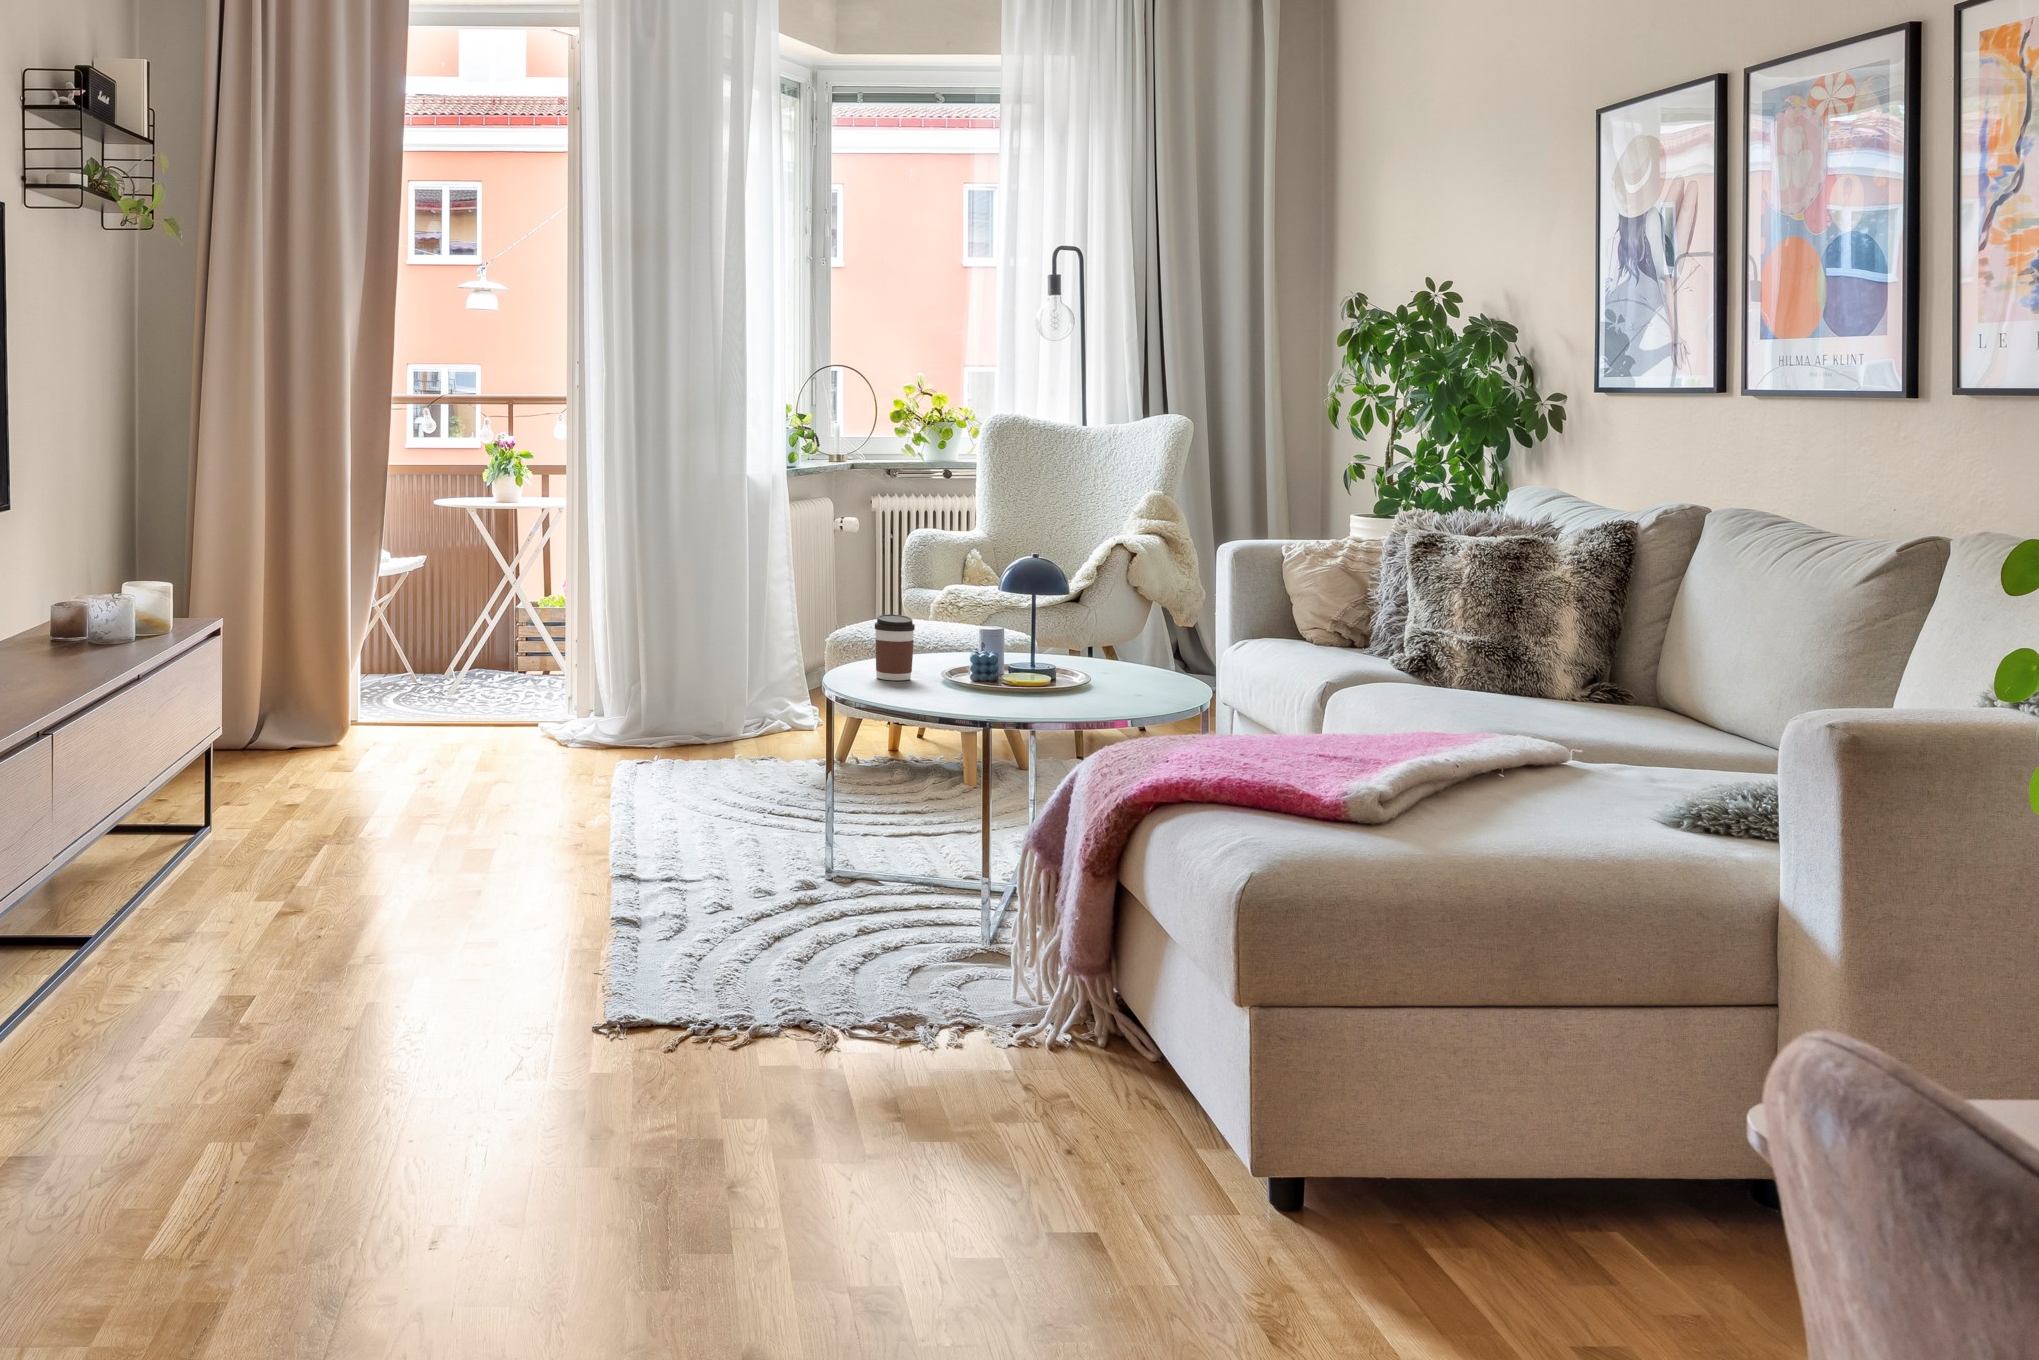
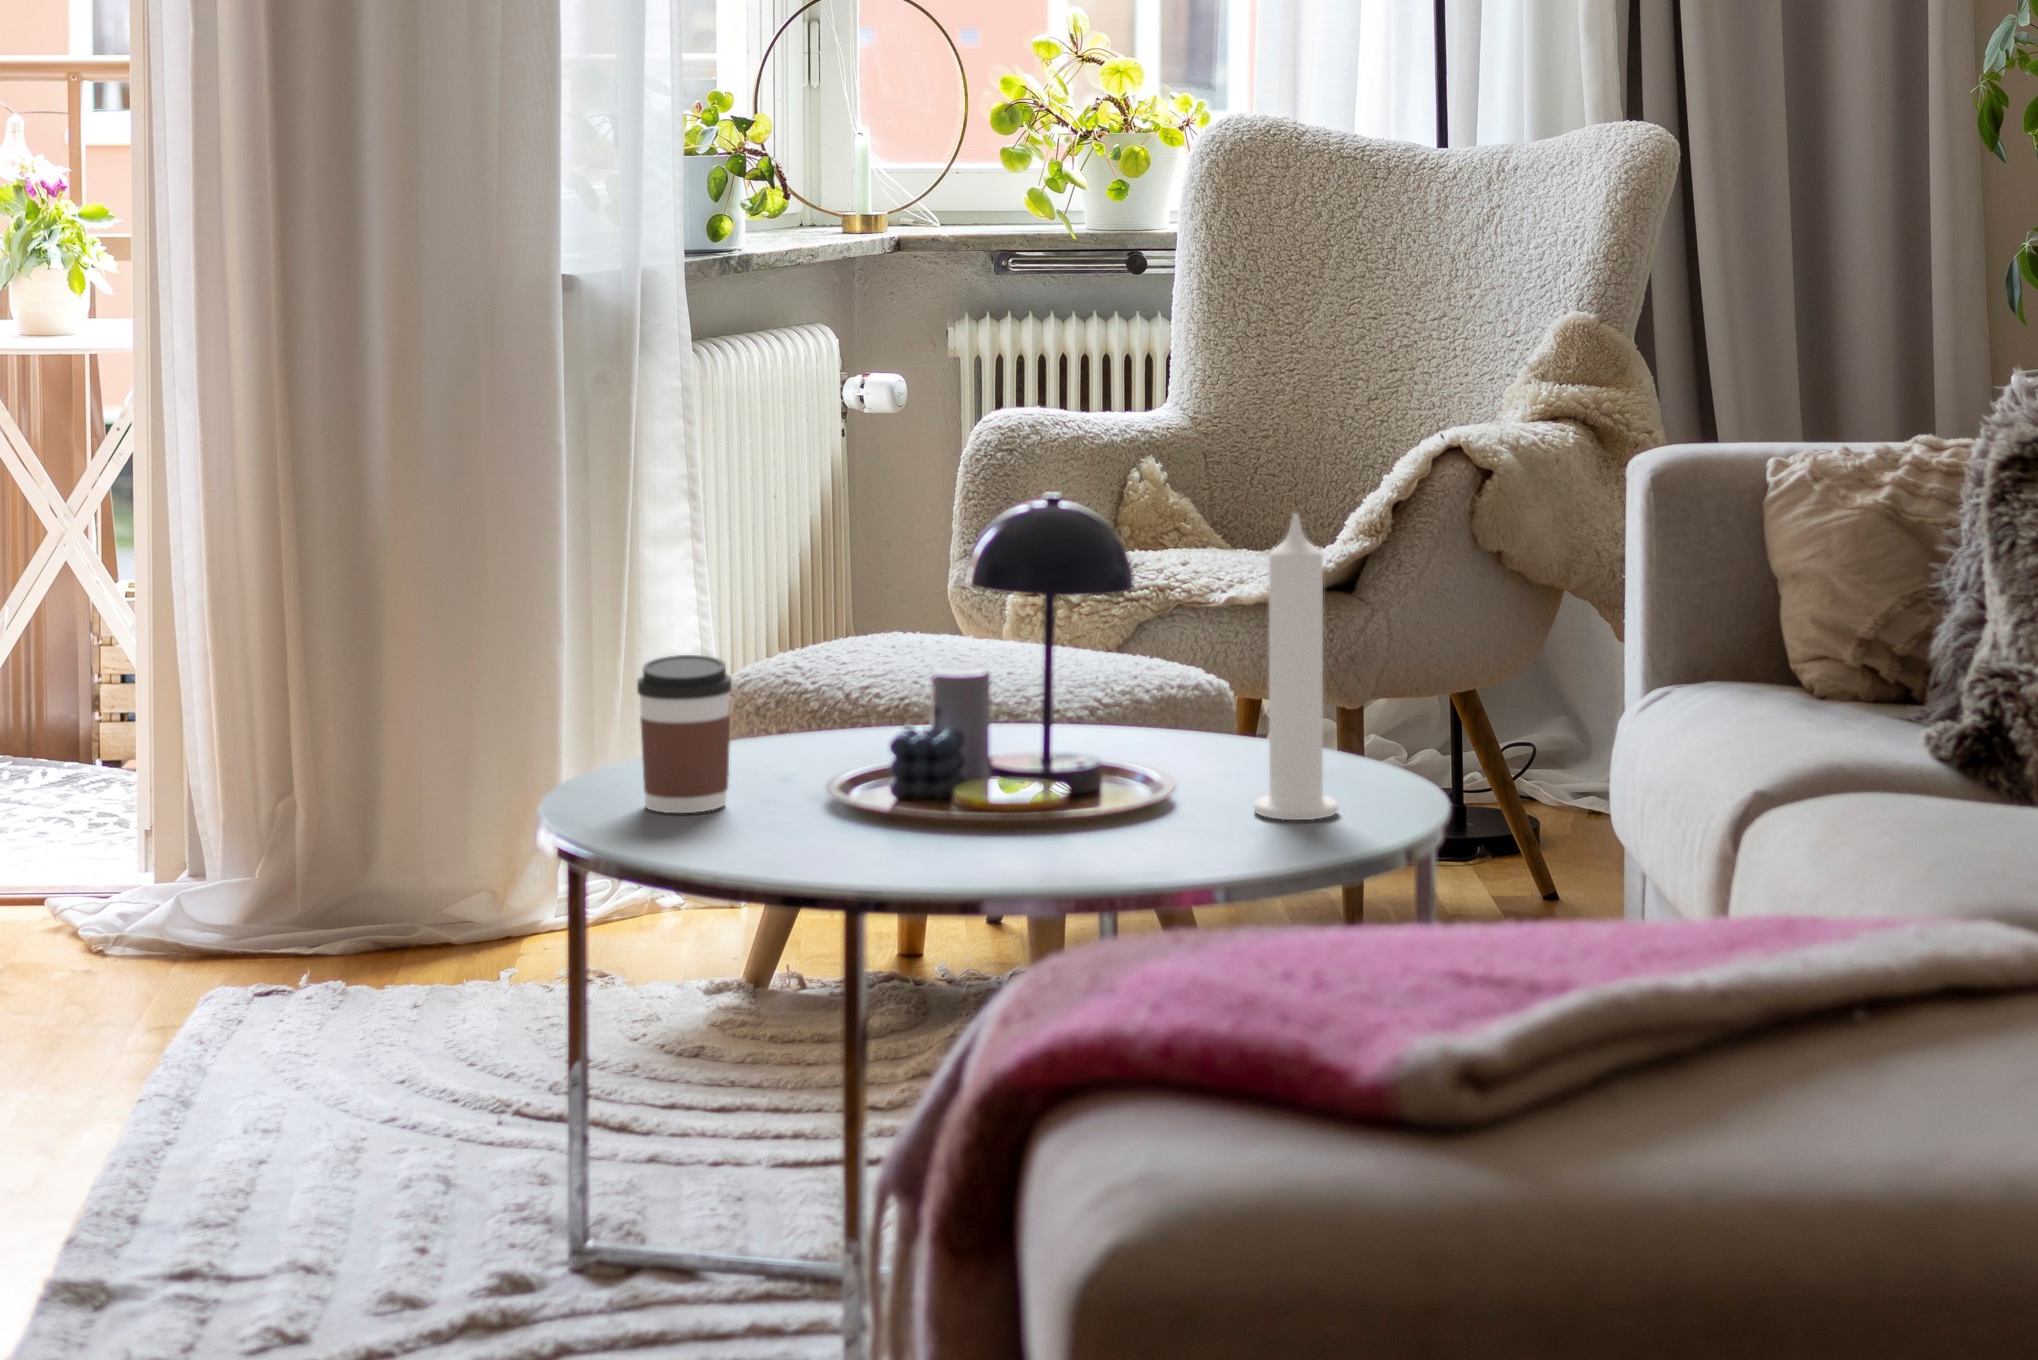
candle: none [1132,558,1169,687] -> present [1254,514,1338,820]

